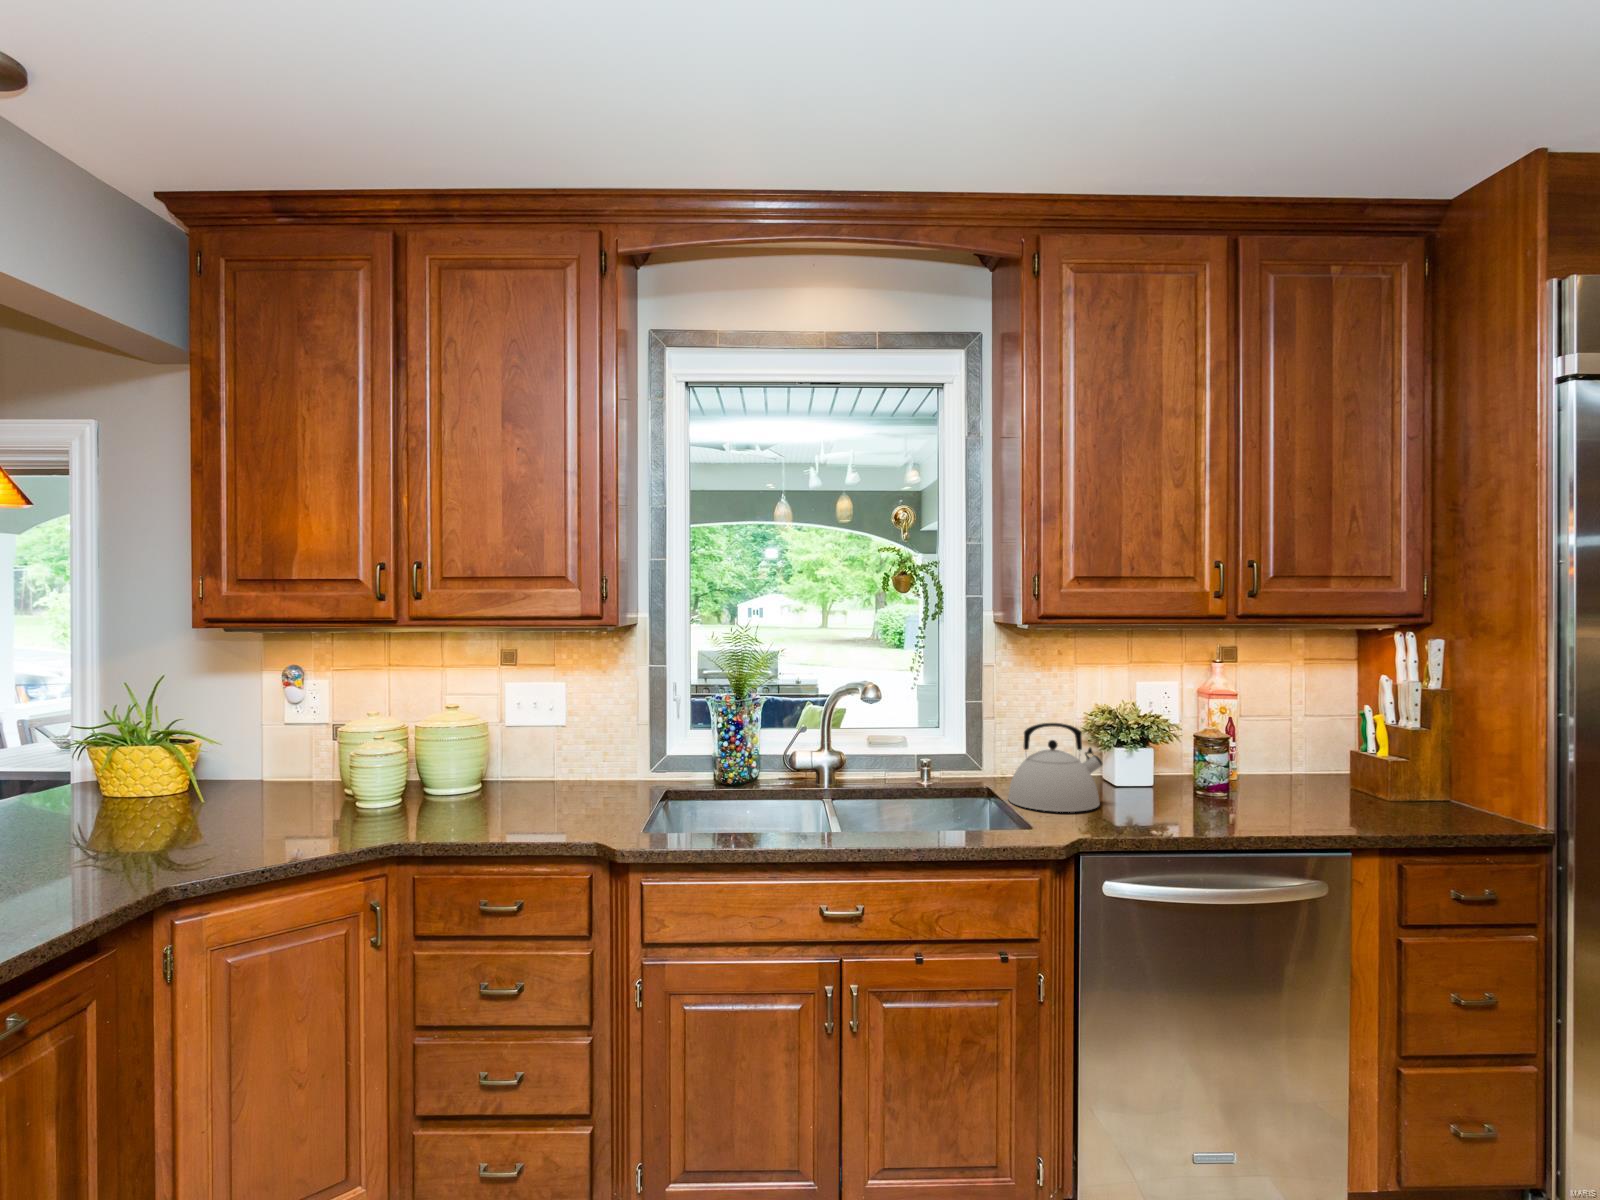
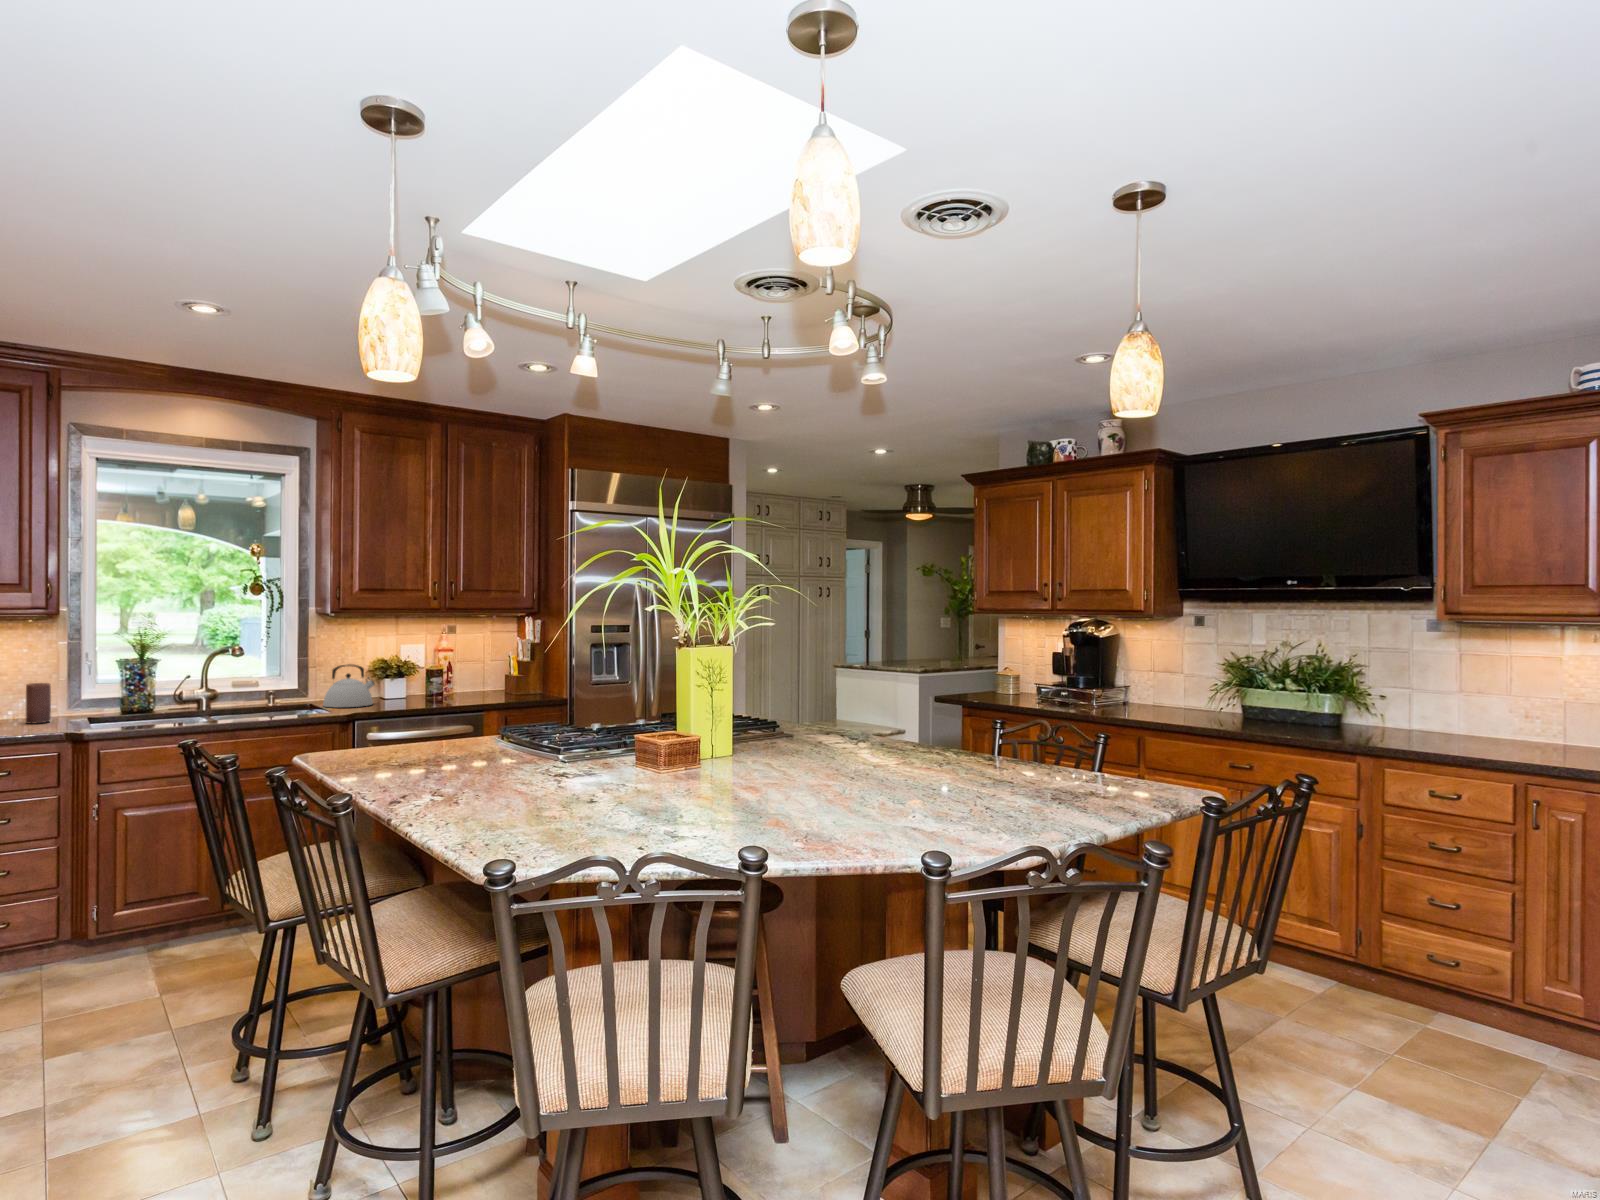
candle: none [573,734,605,801] -> present [26,683,51,724]

